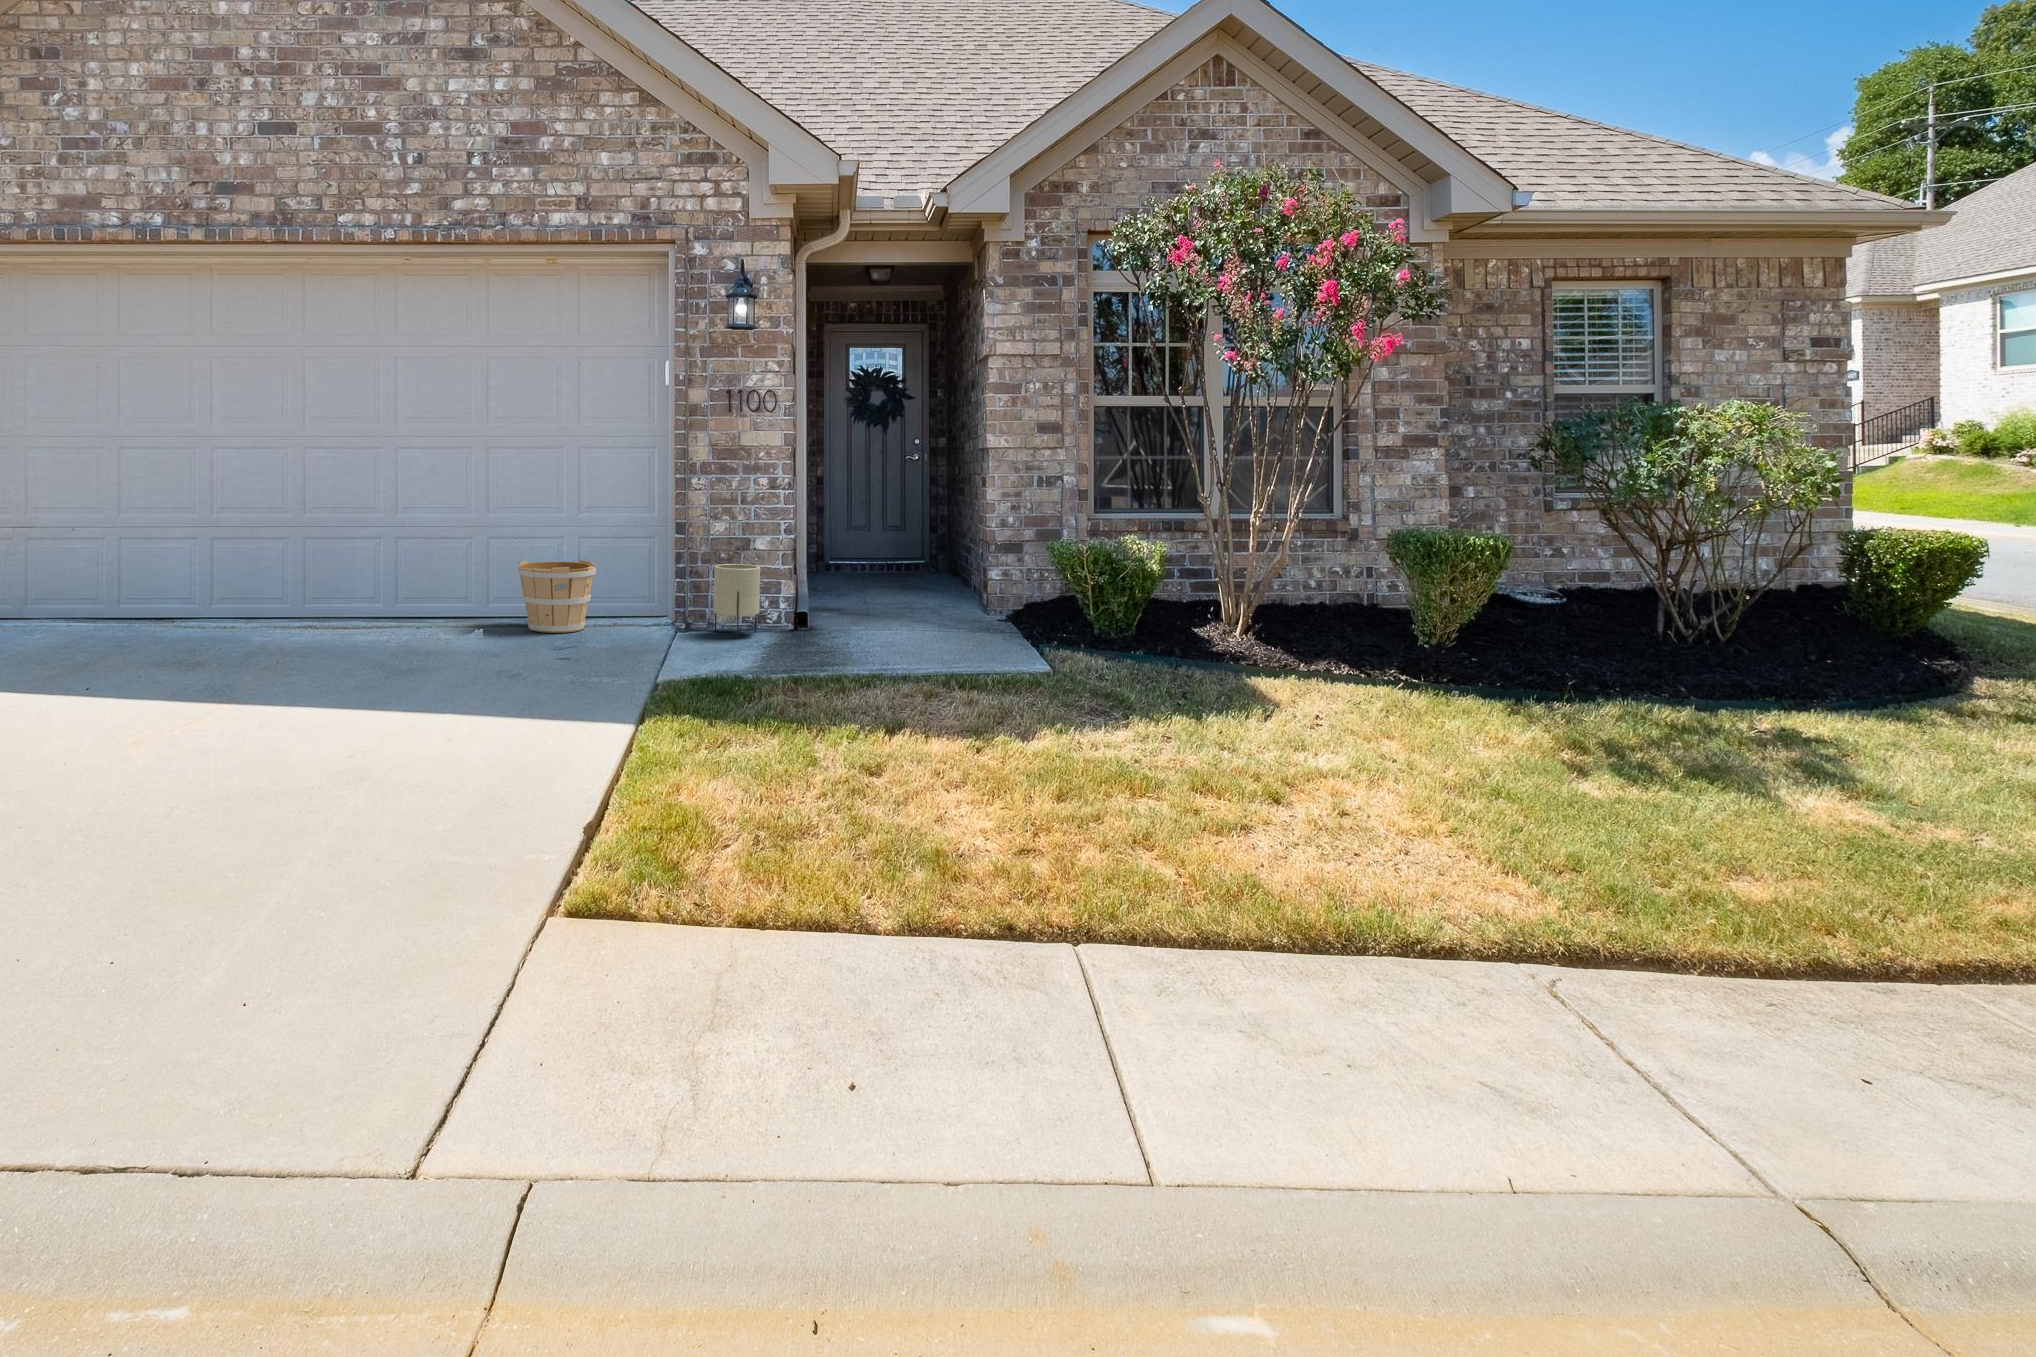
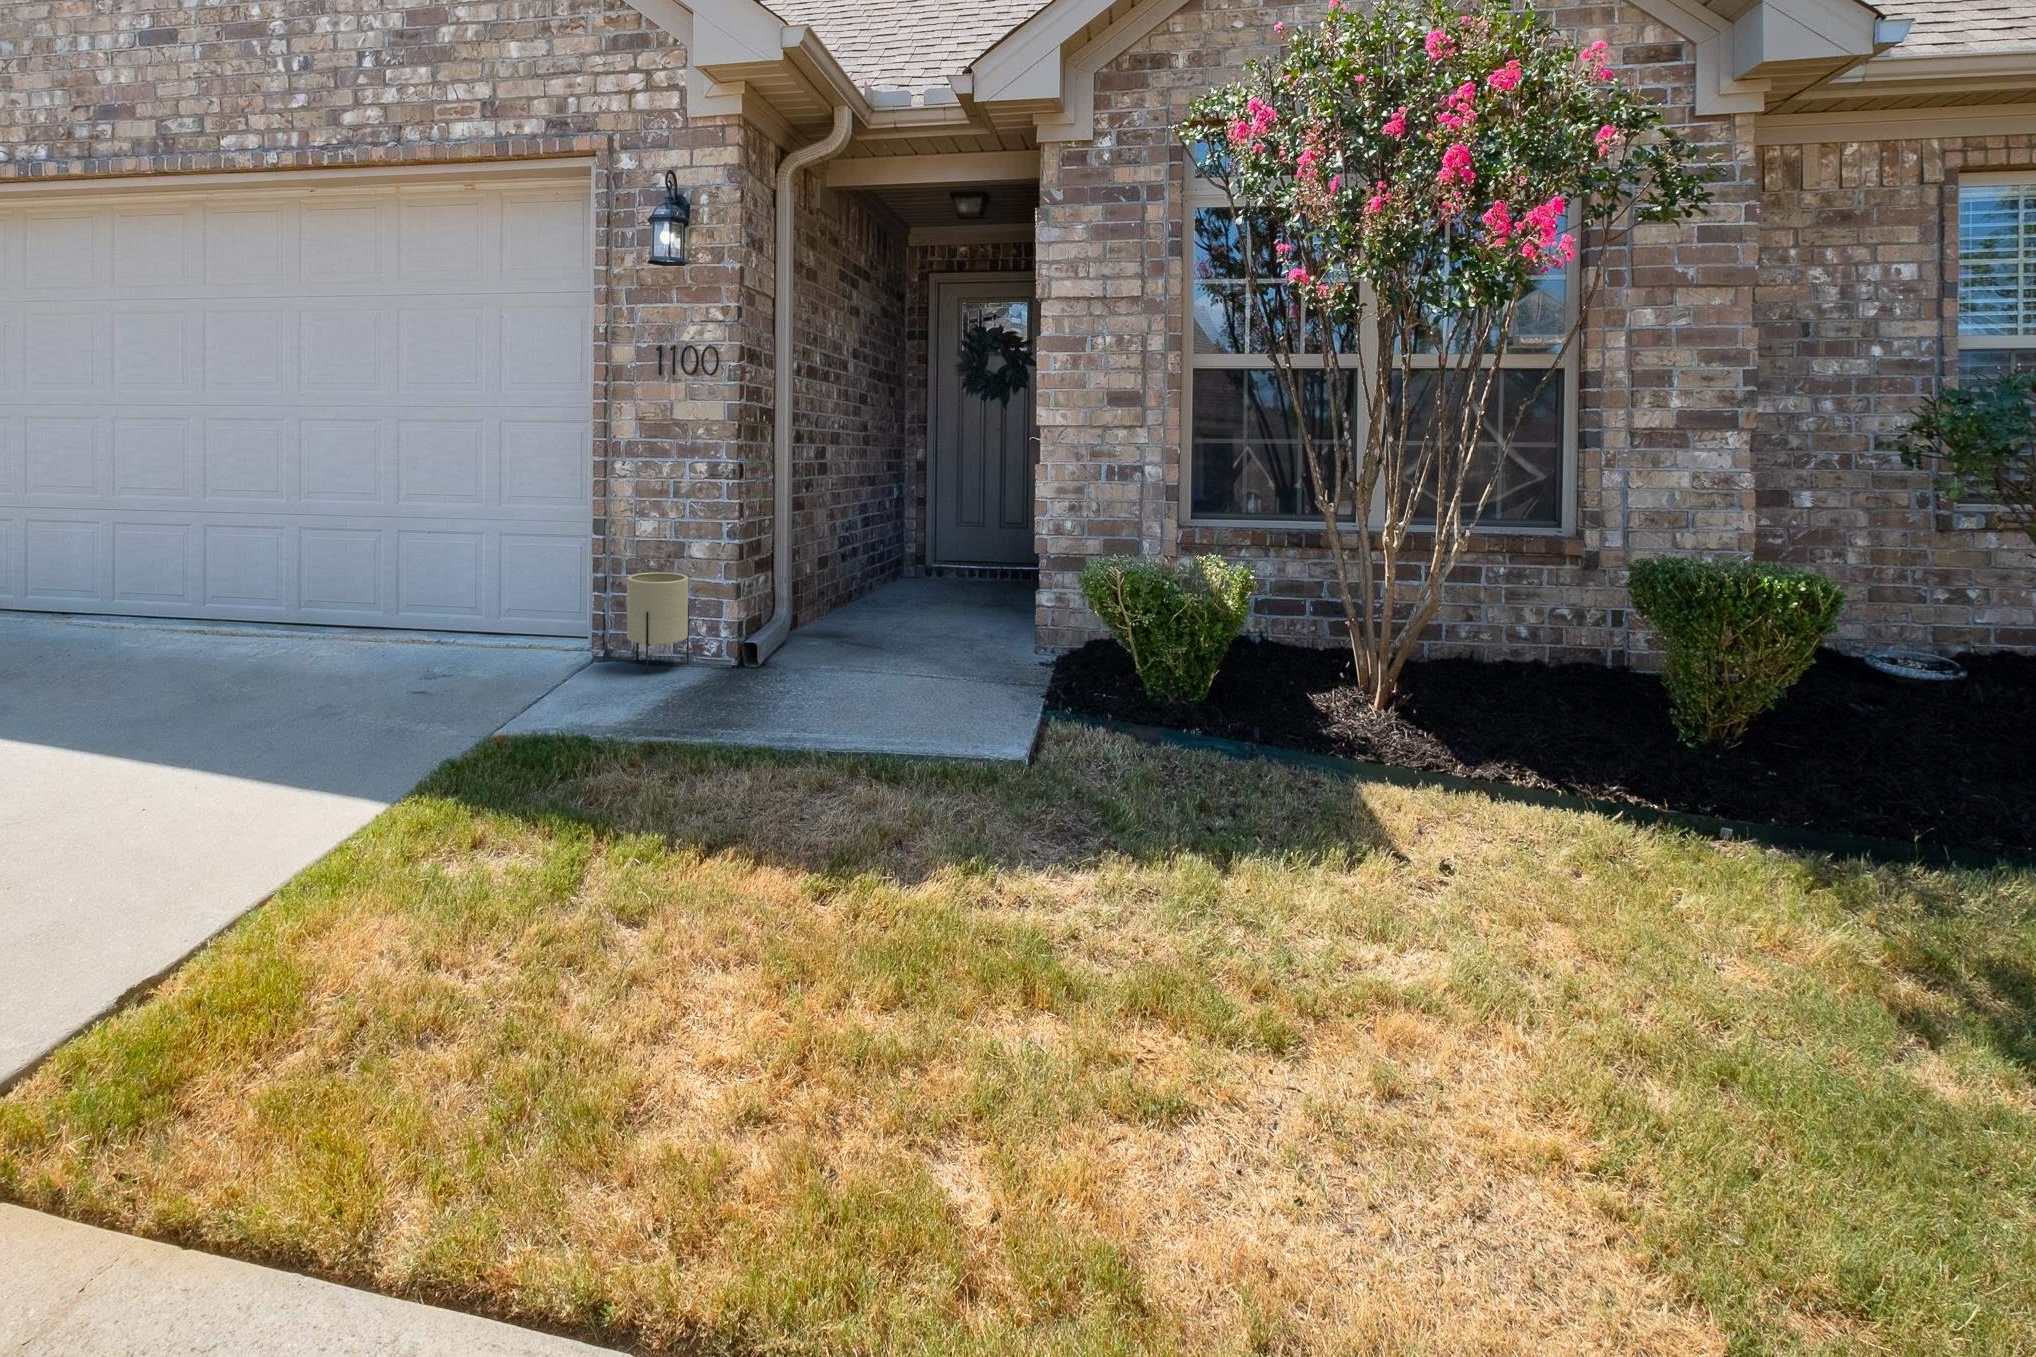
wooden bucket: present [518,560,596,633] -> none [402,558,506,652]

